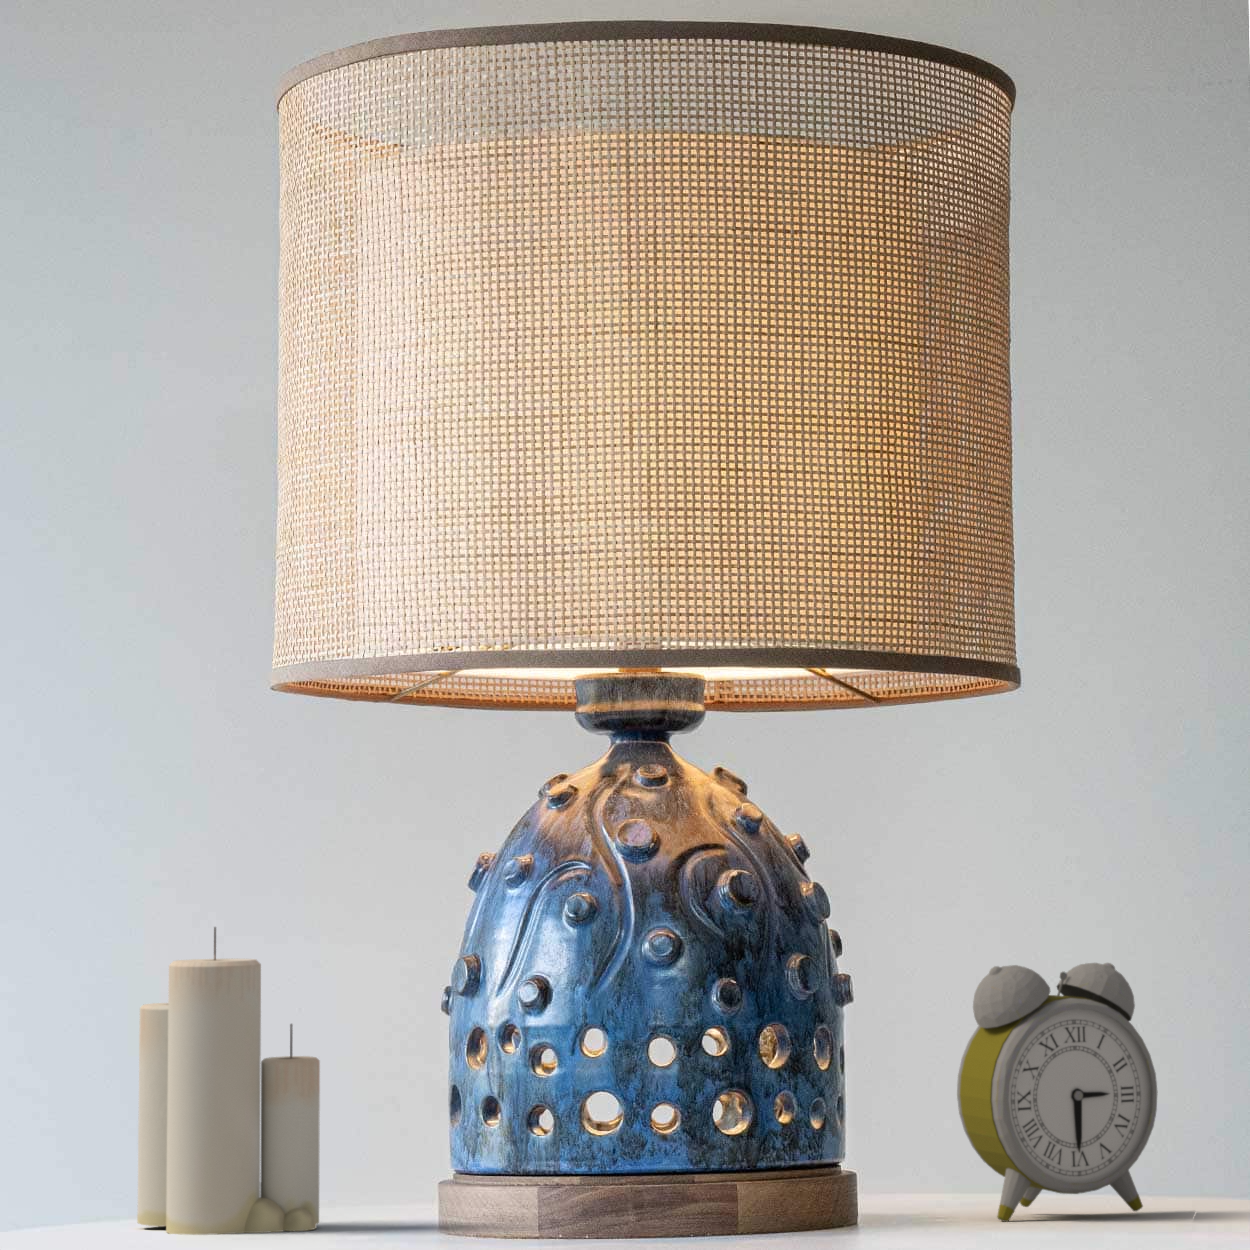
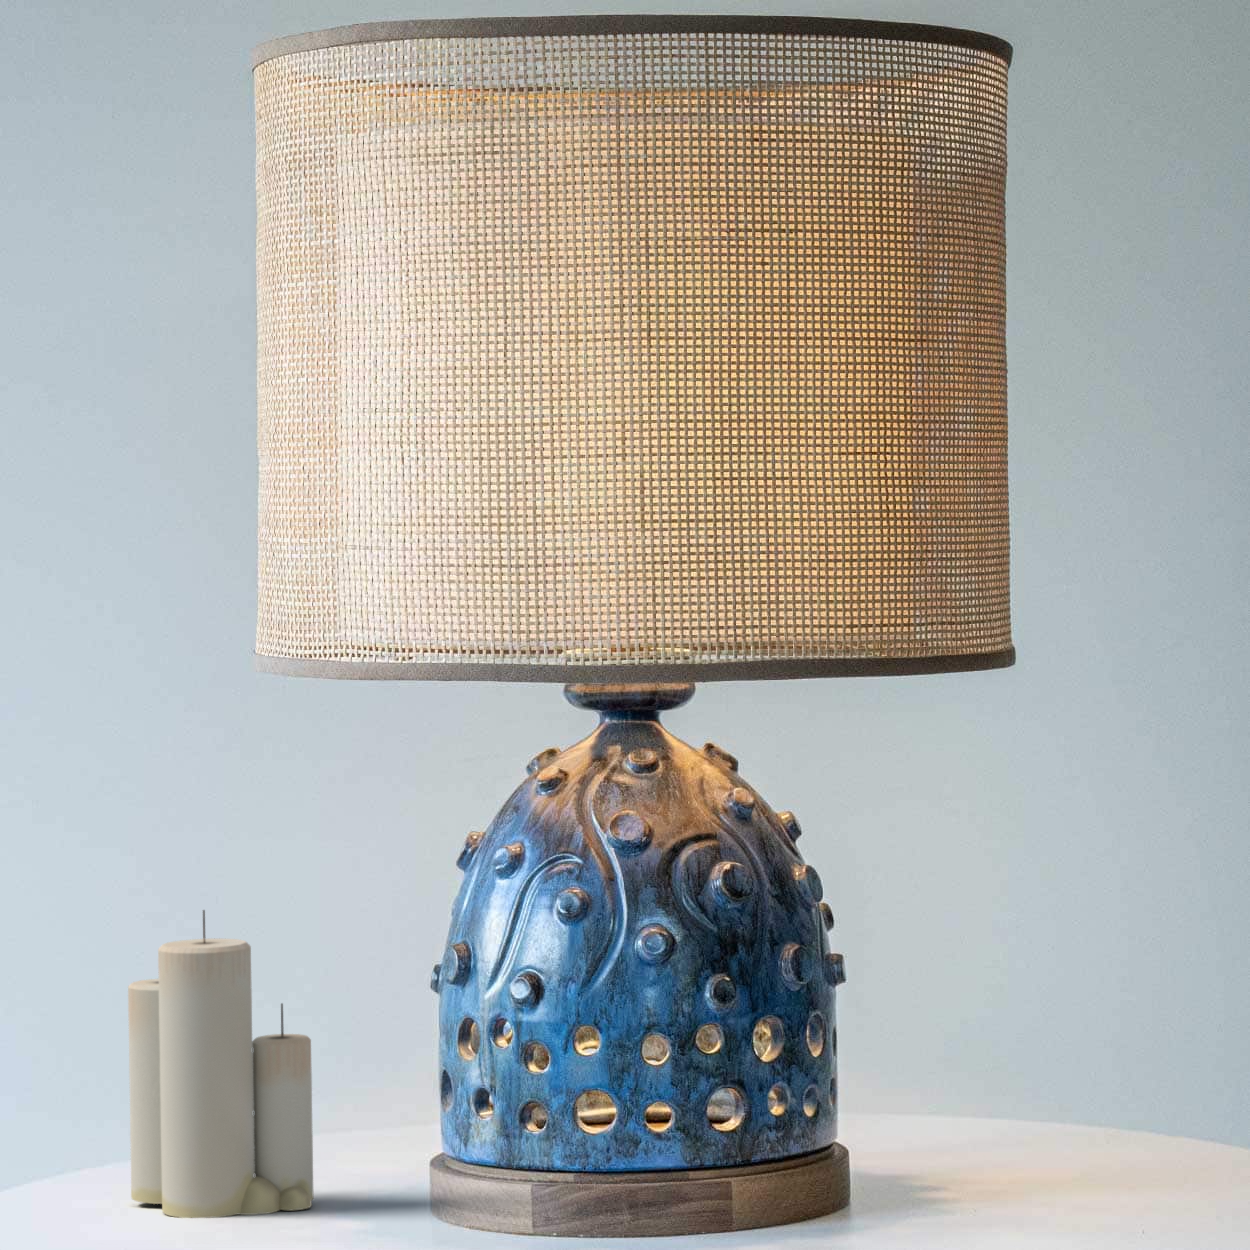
alarm clock: present [957,963,1158,1222] -> none [947,935,1146,1196]

